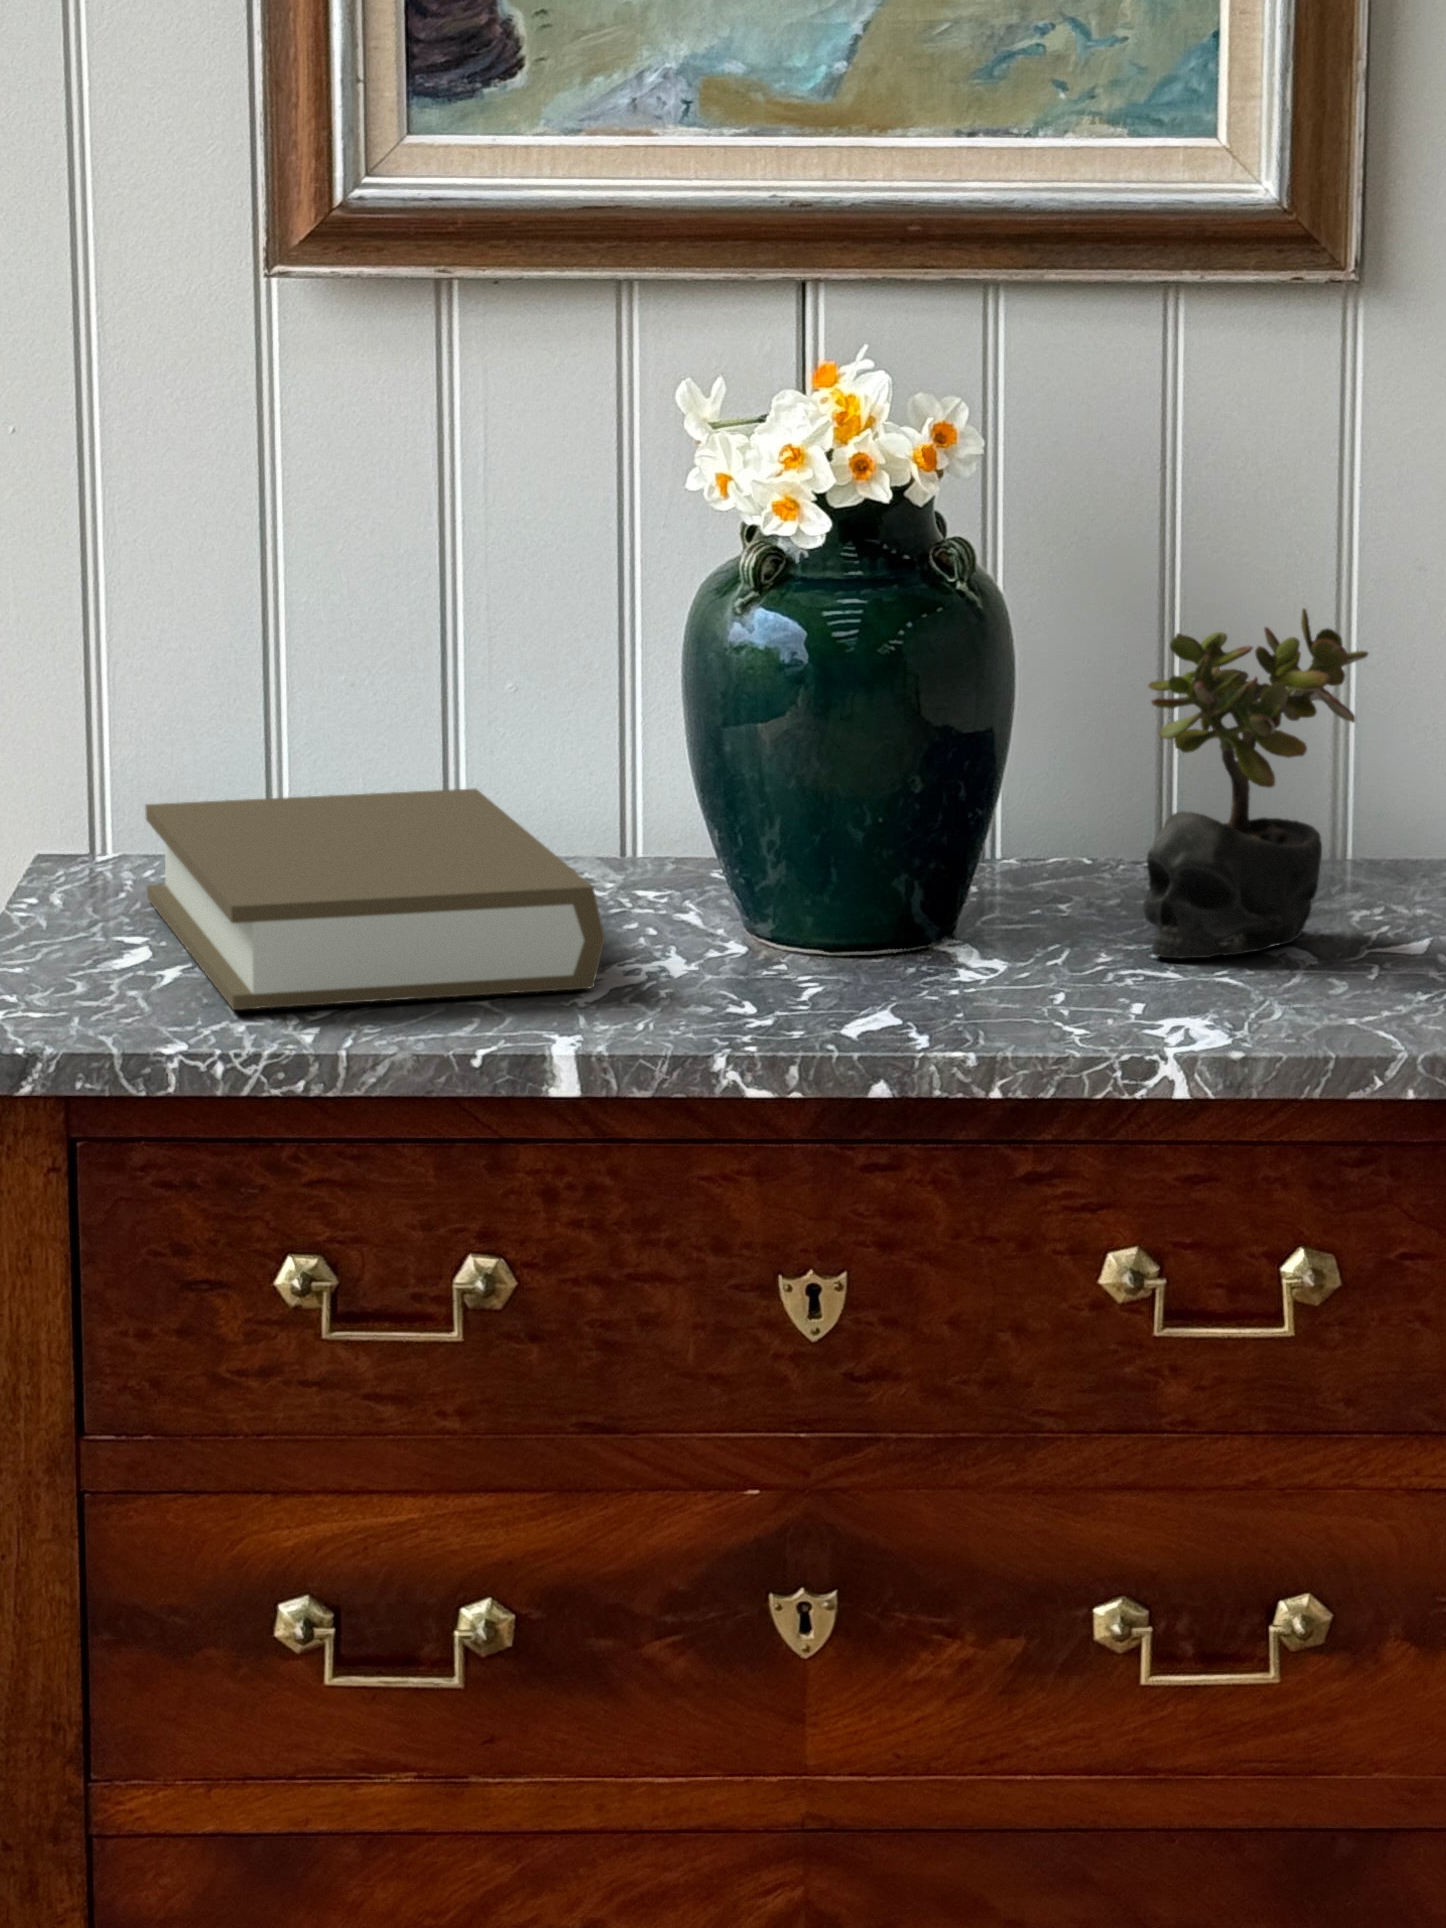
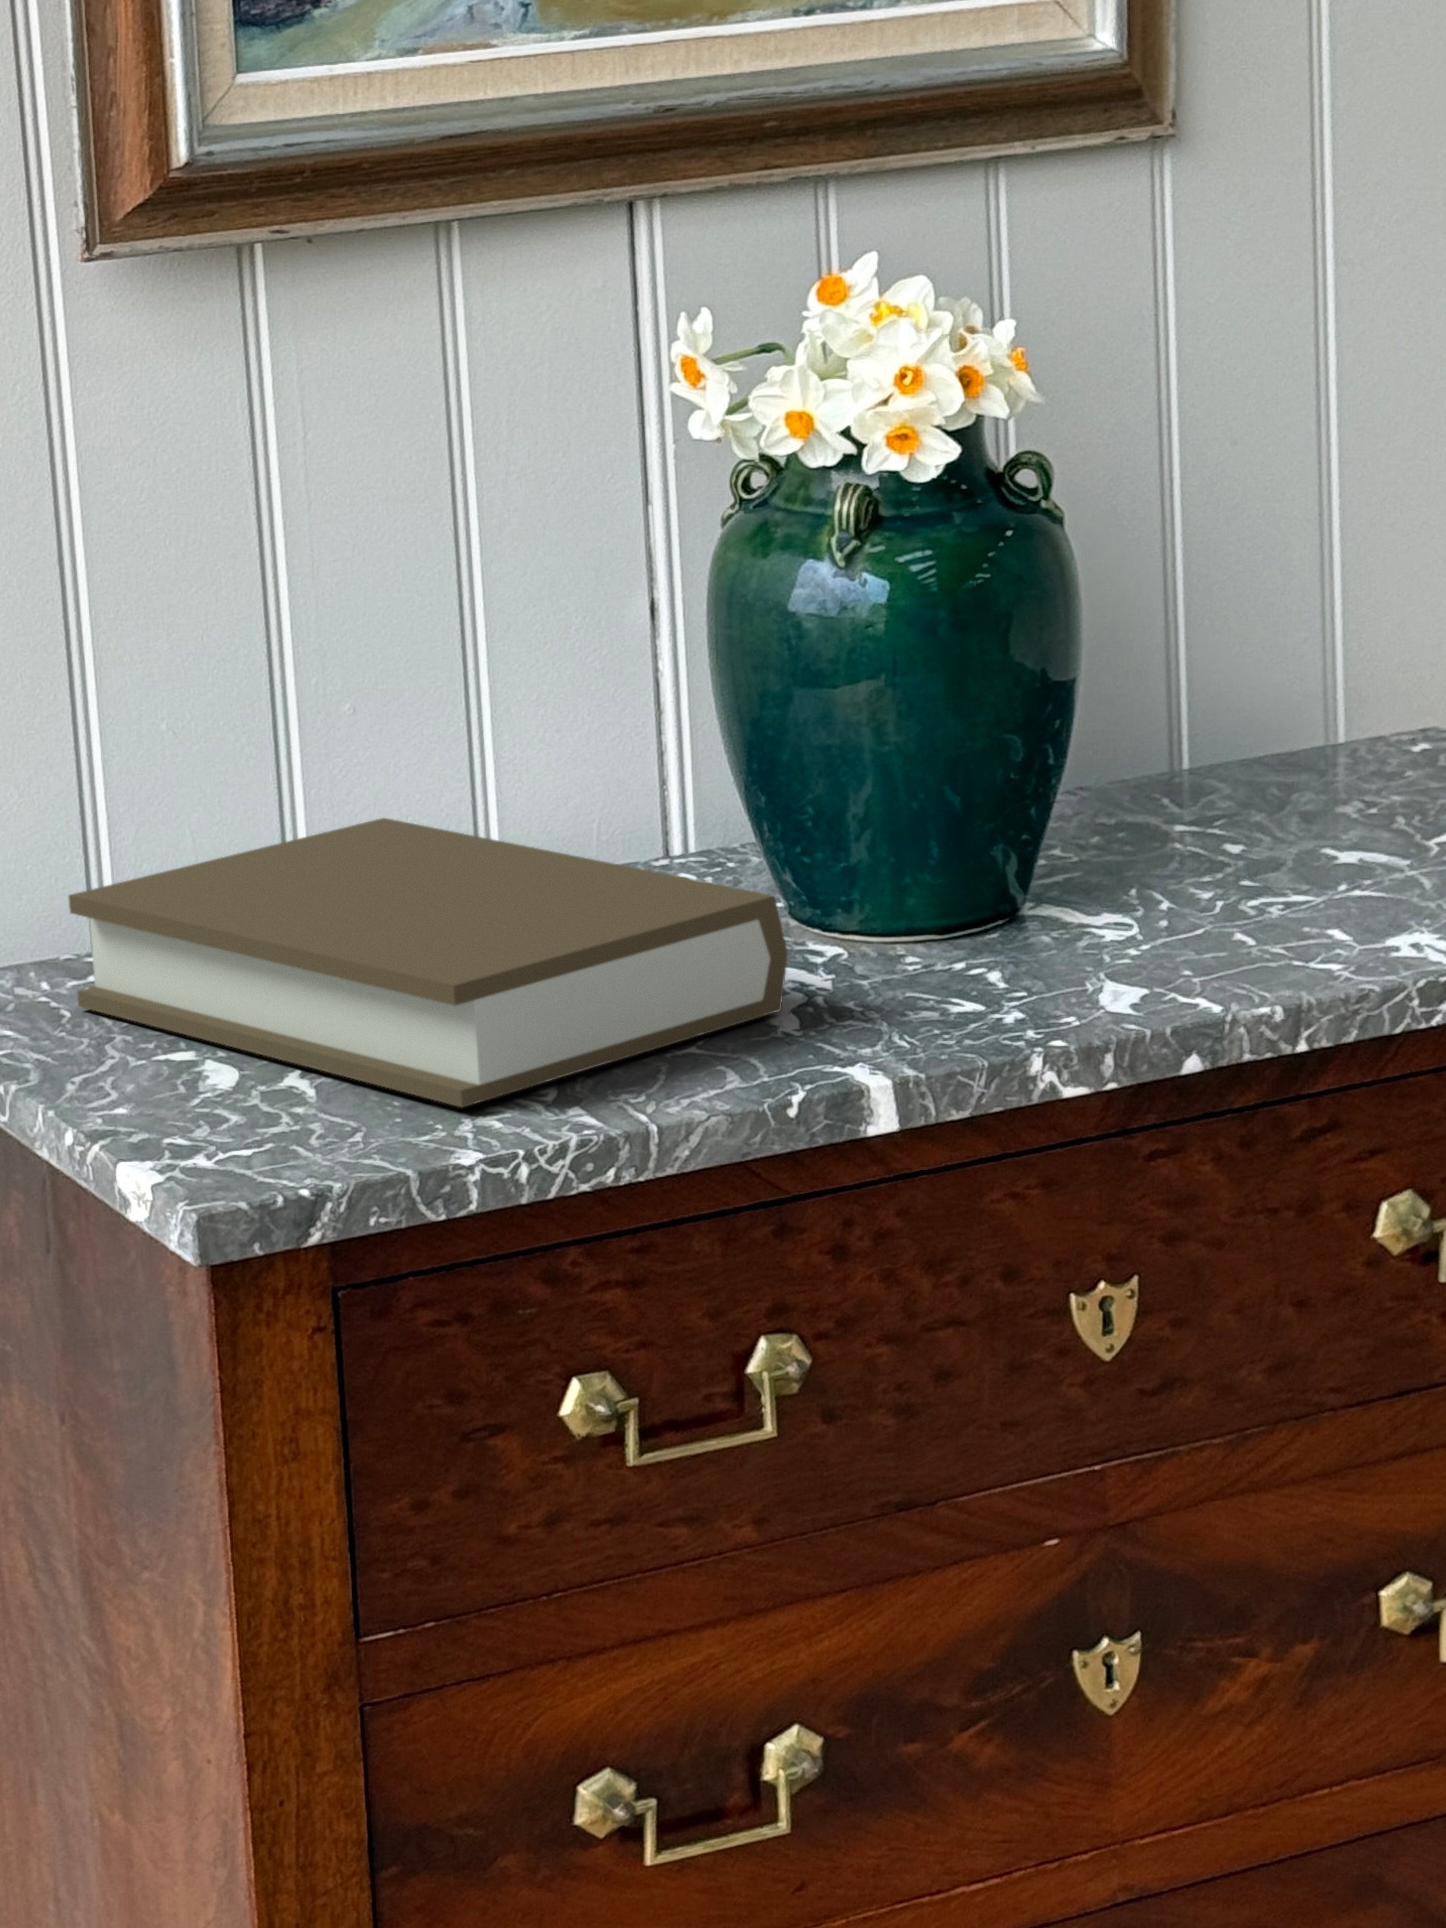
succulent plant: present [1143,609,1368,958] -> none [1161,484,1397,875]

